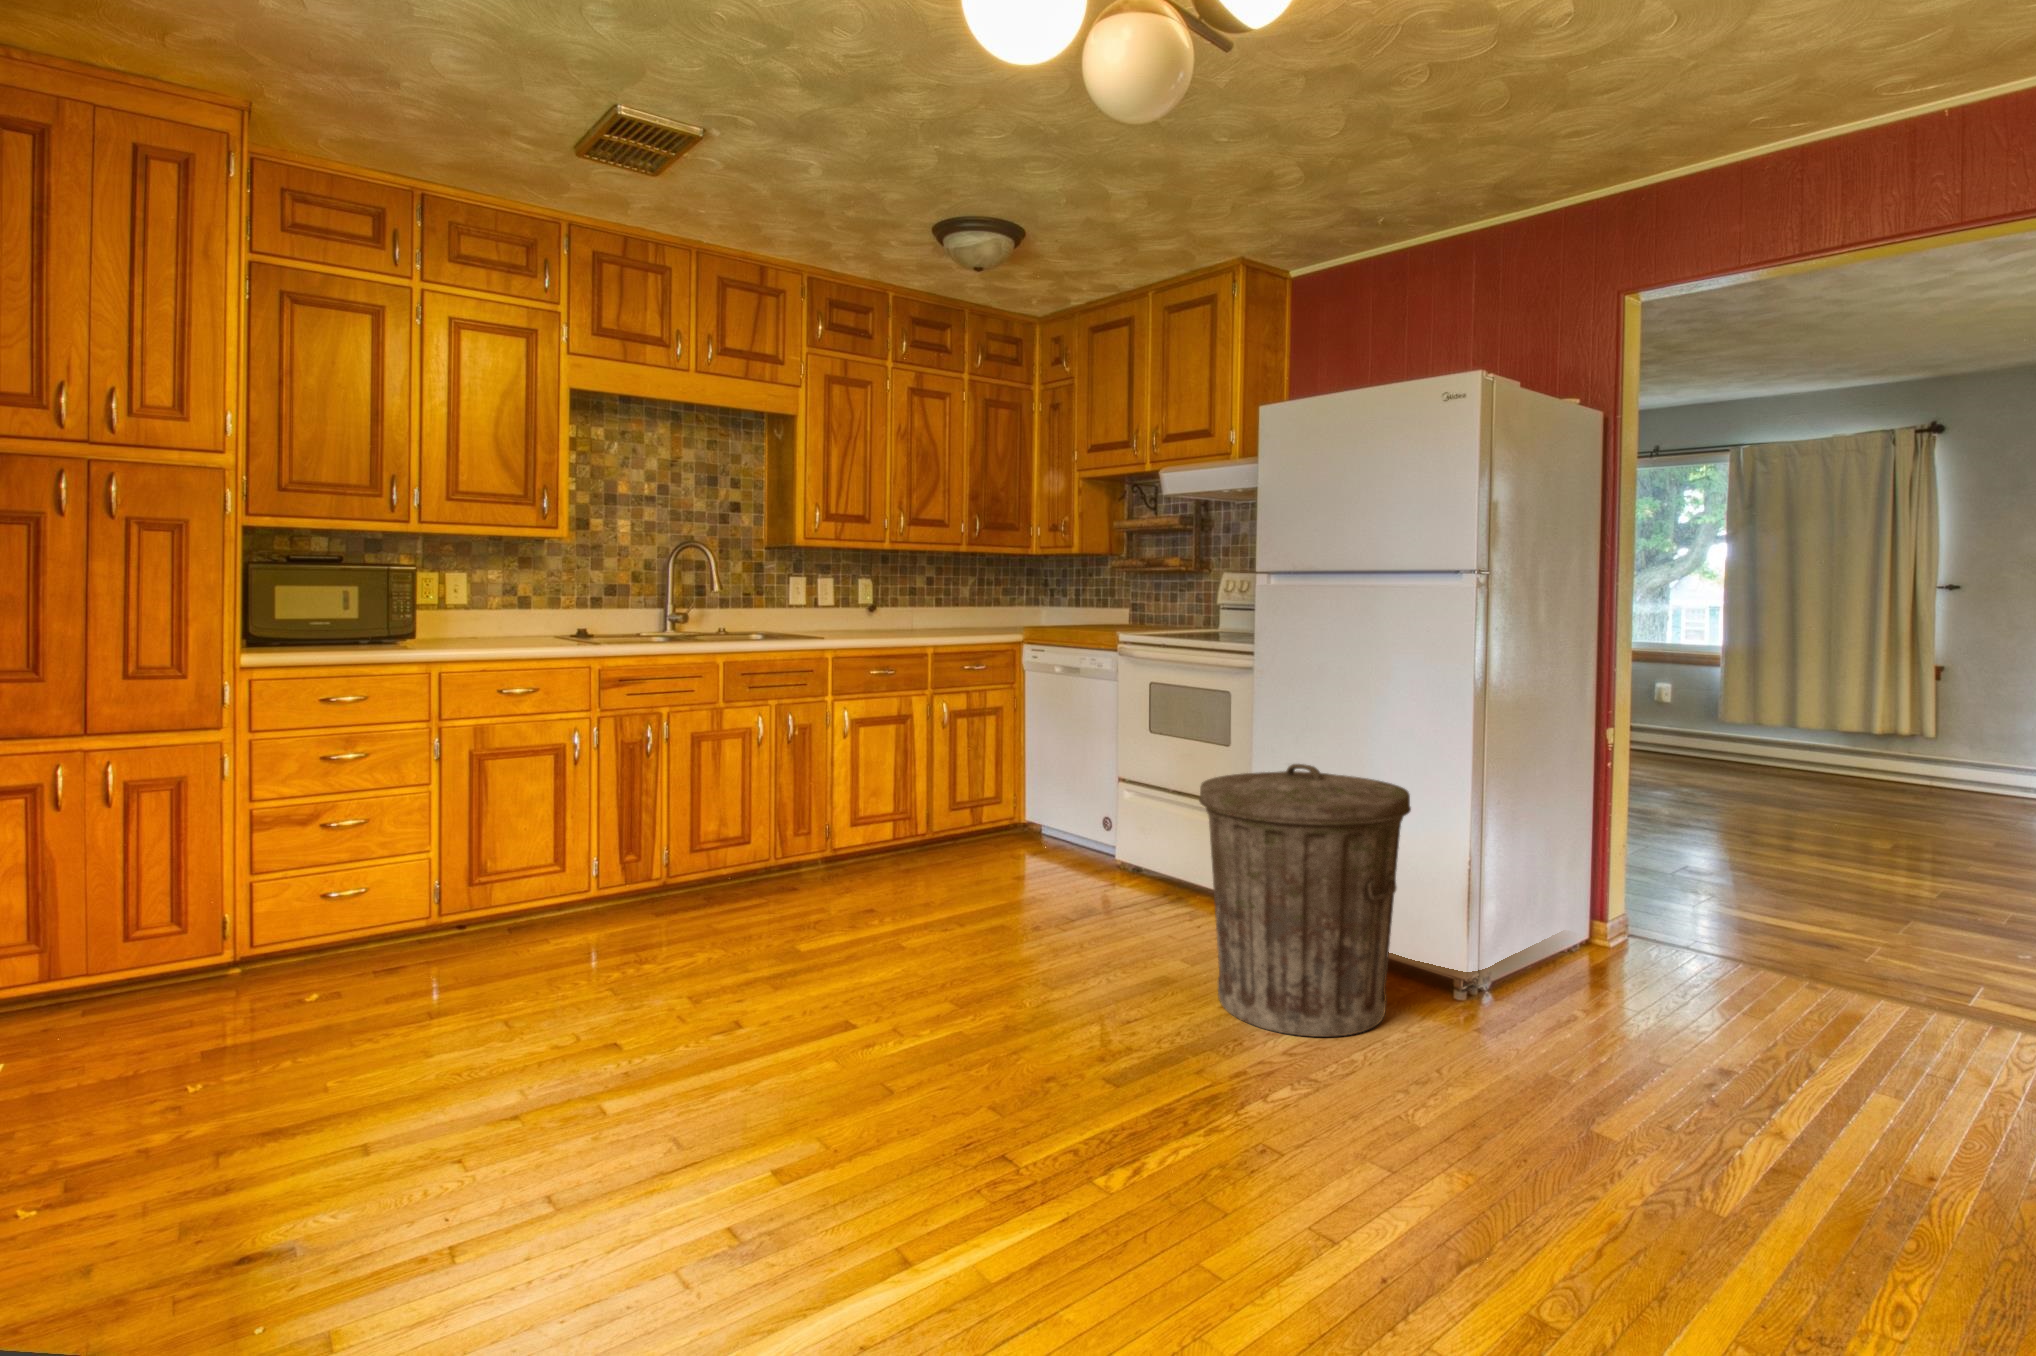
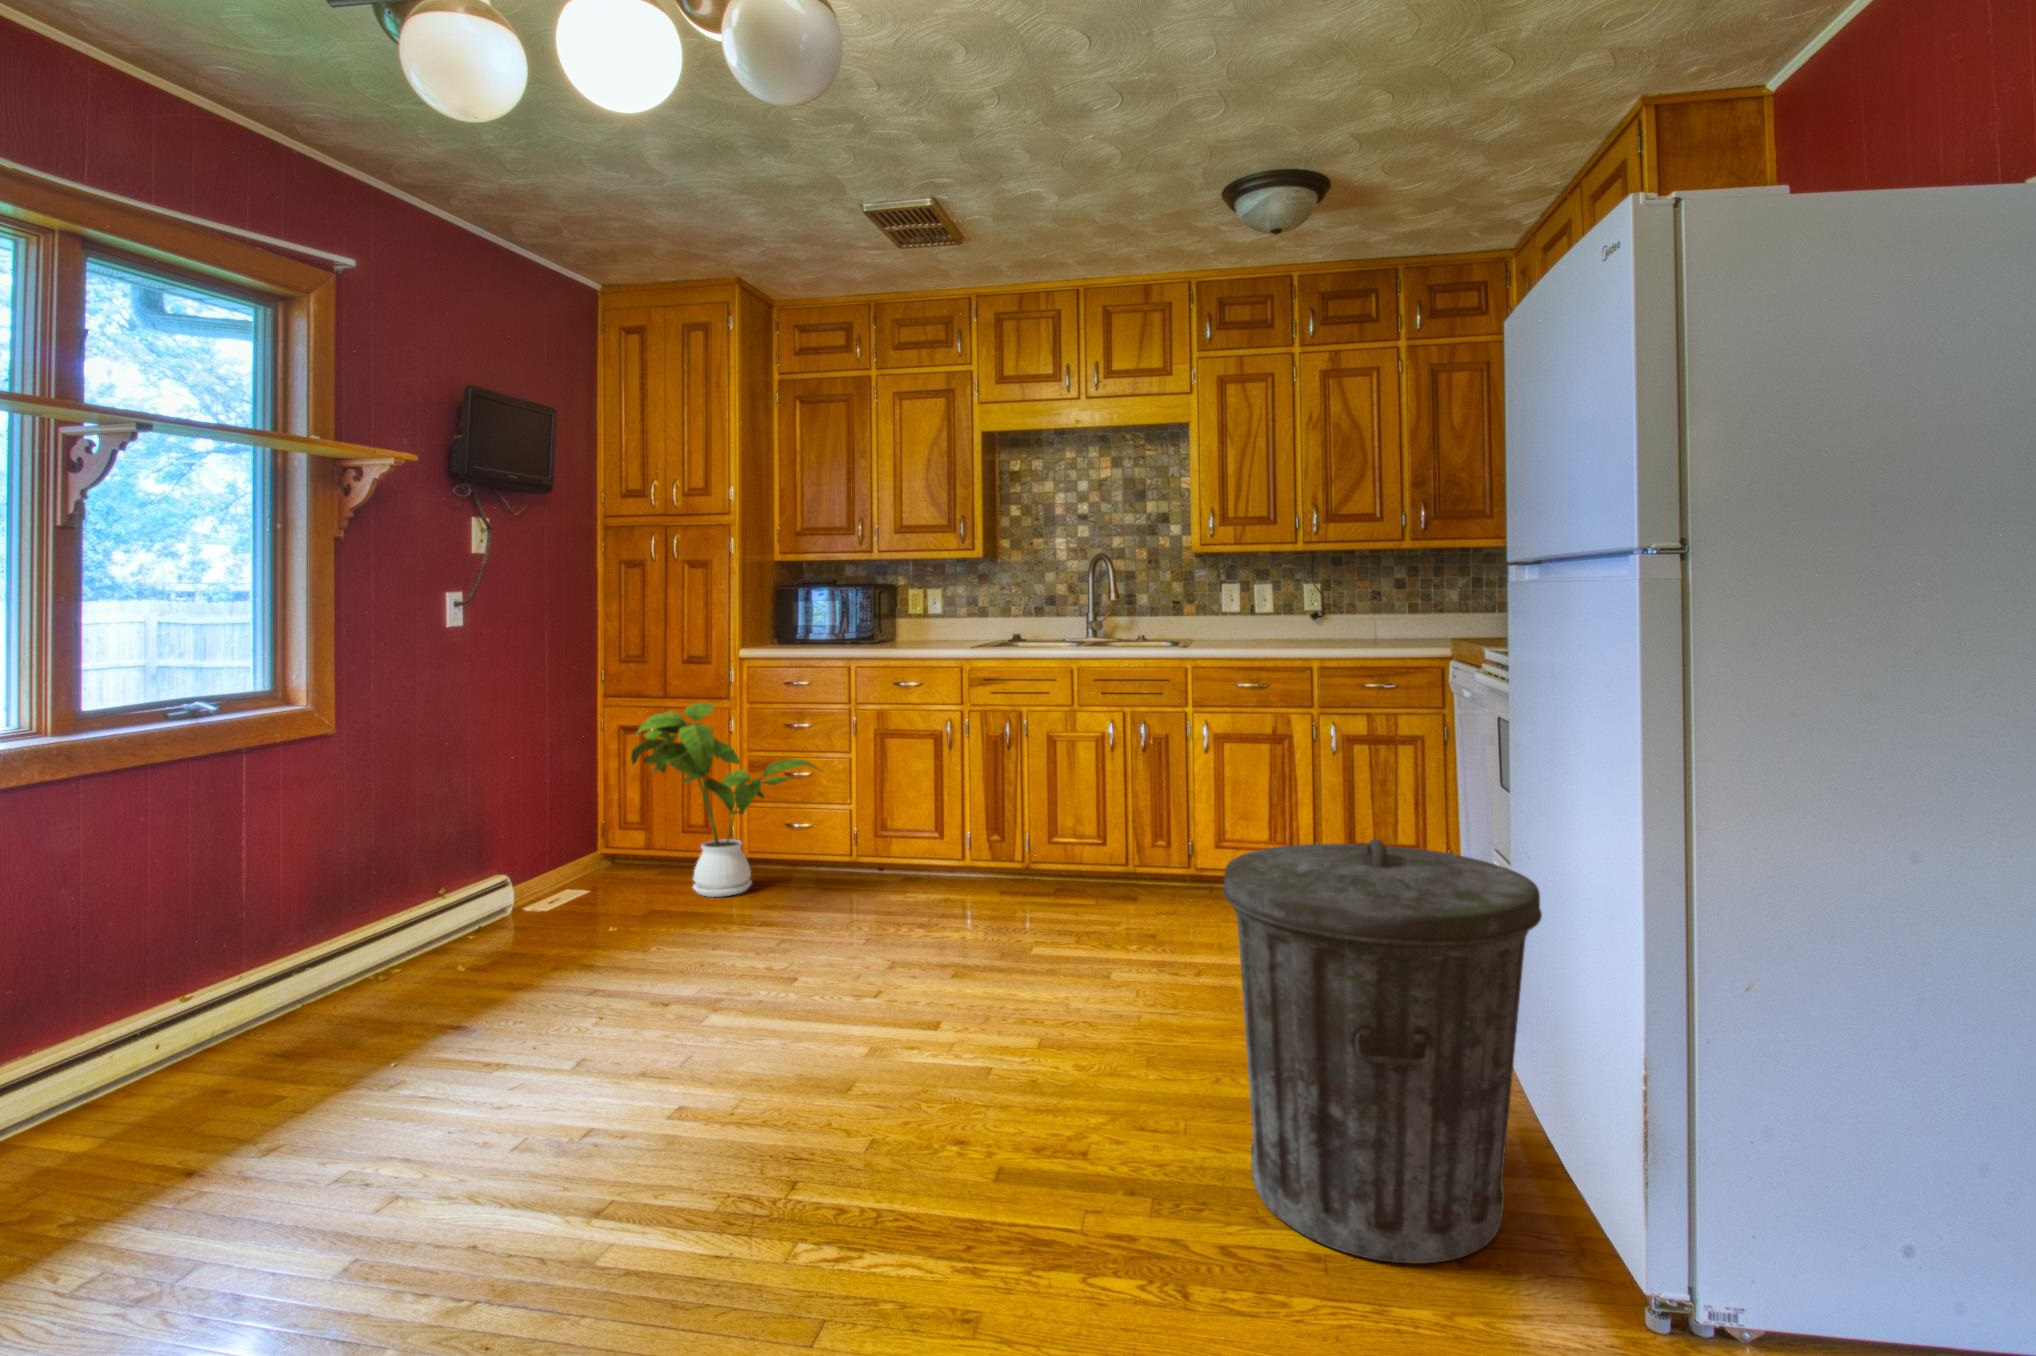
house plant: none [81,730,419,1022] -> present [631,703,817,897]

